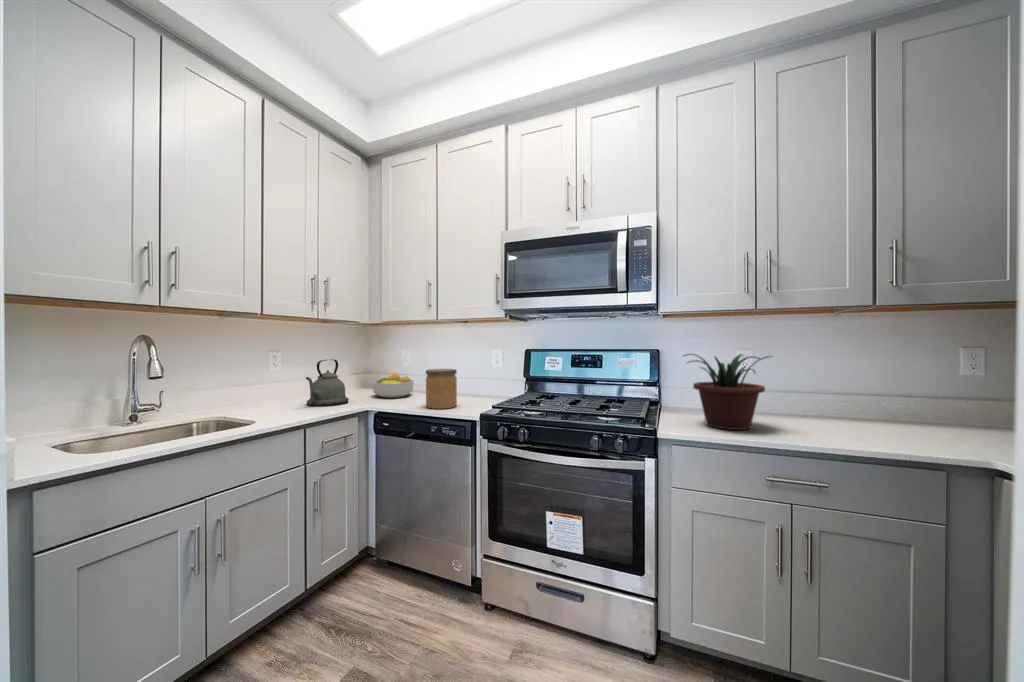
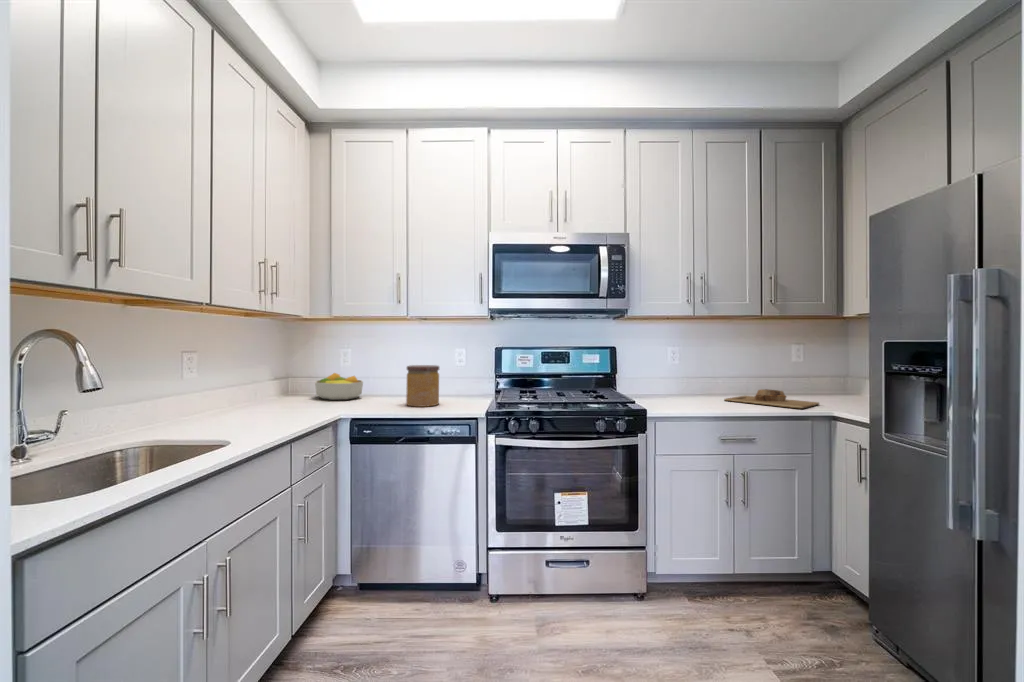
potted plant: present [684,354,771,430] -> none [645,350,715,407]
kettle: present [306,359,349,406] -> none [247,355,301,411]
cutting board: none [812,411,980,445] -> present [724,389,819,409]

